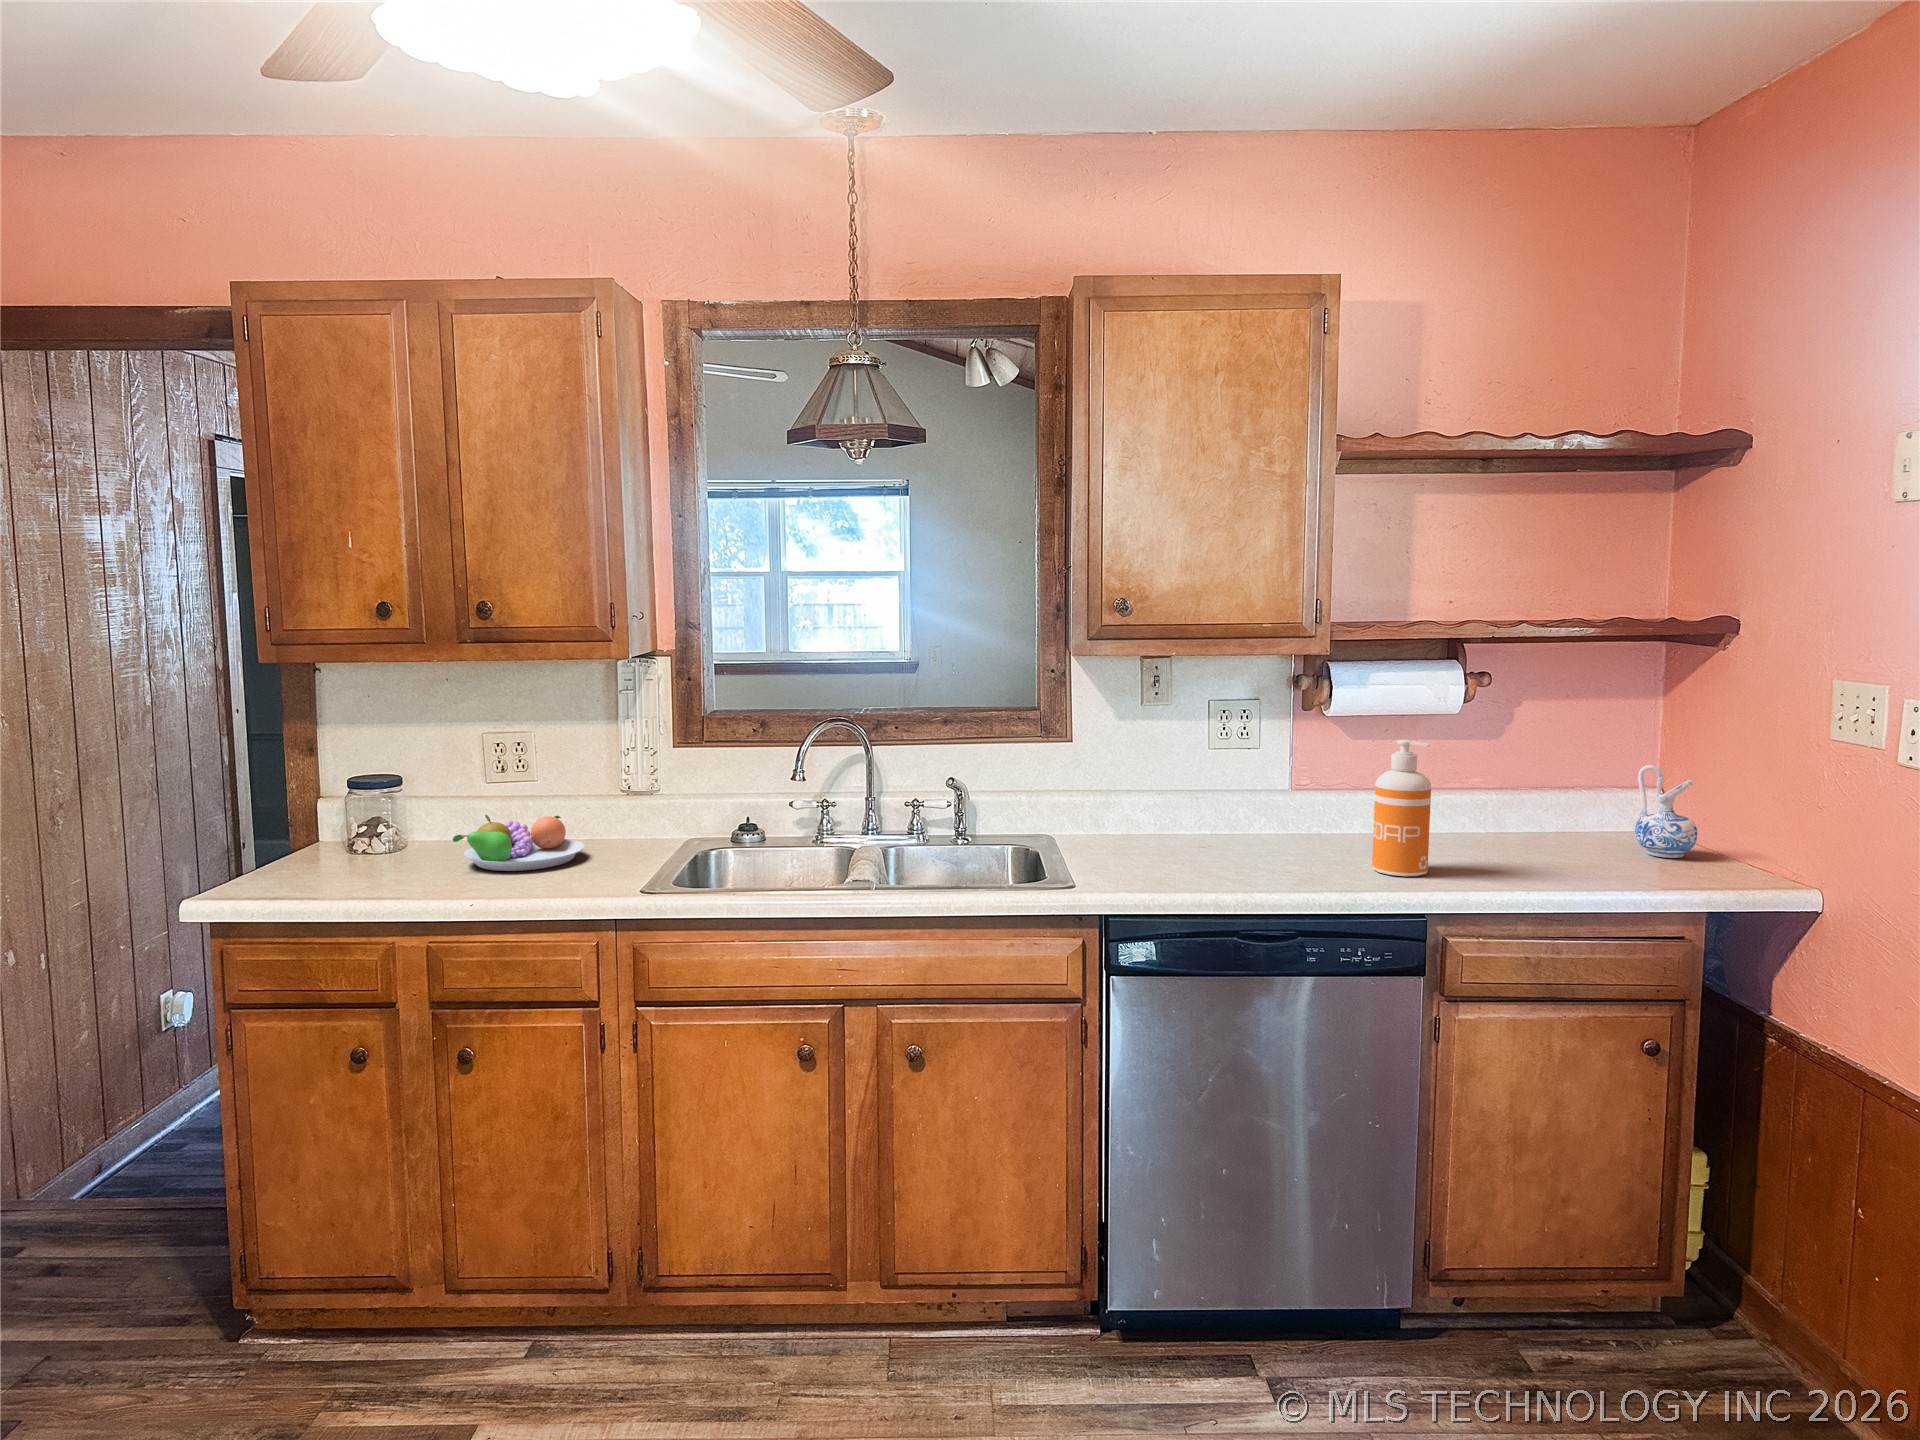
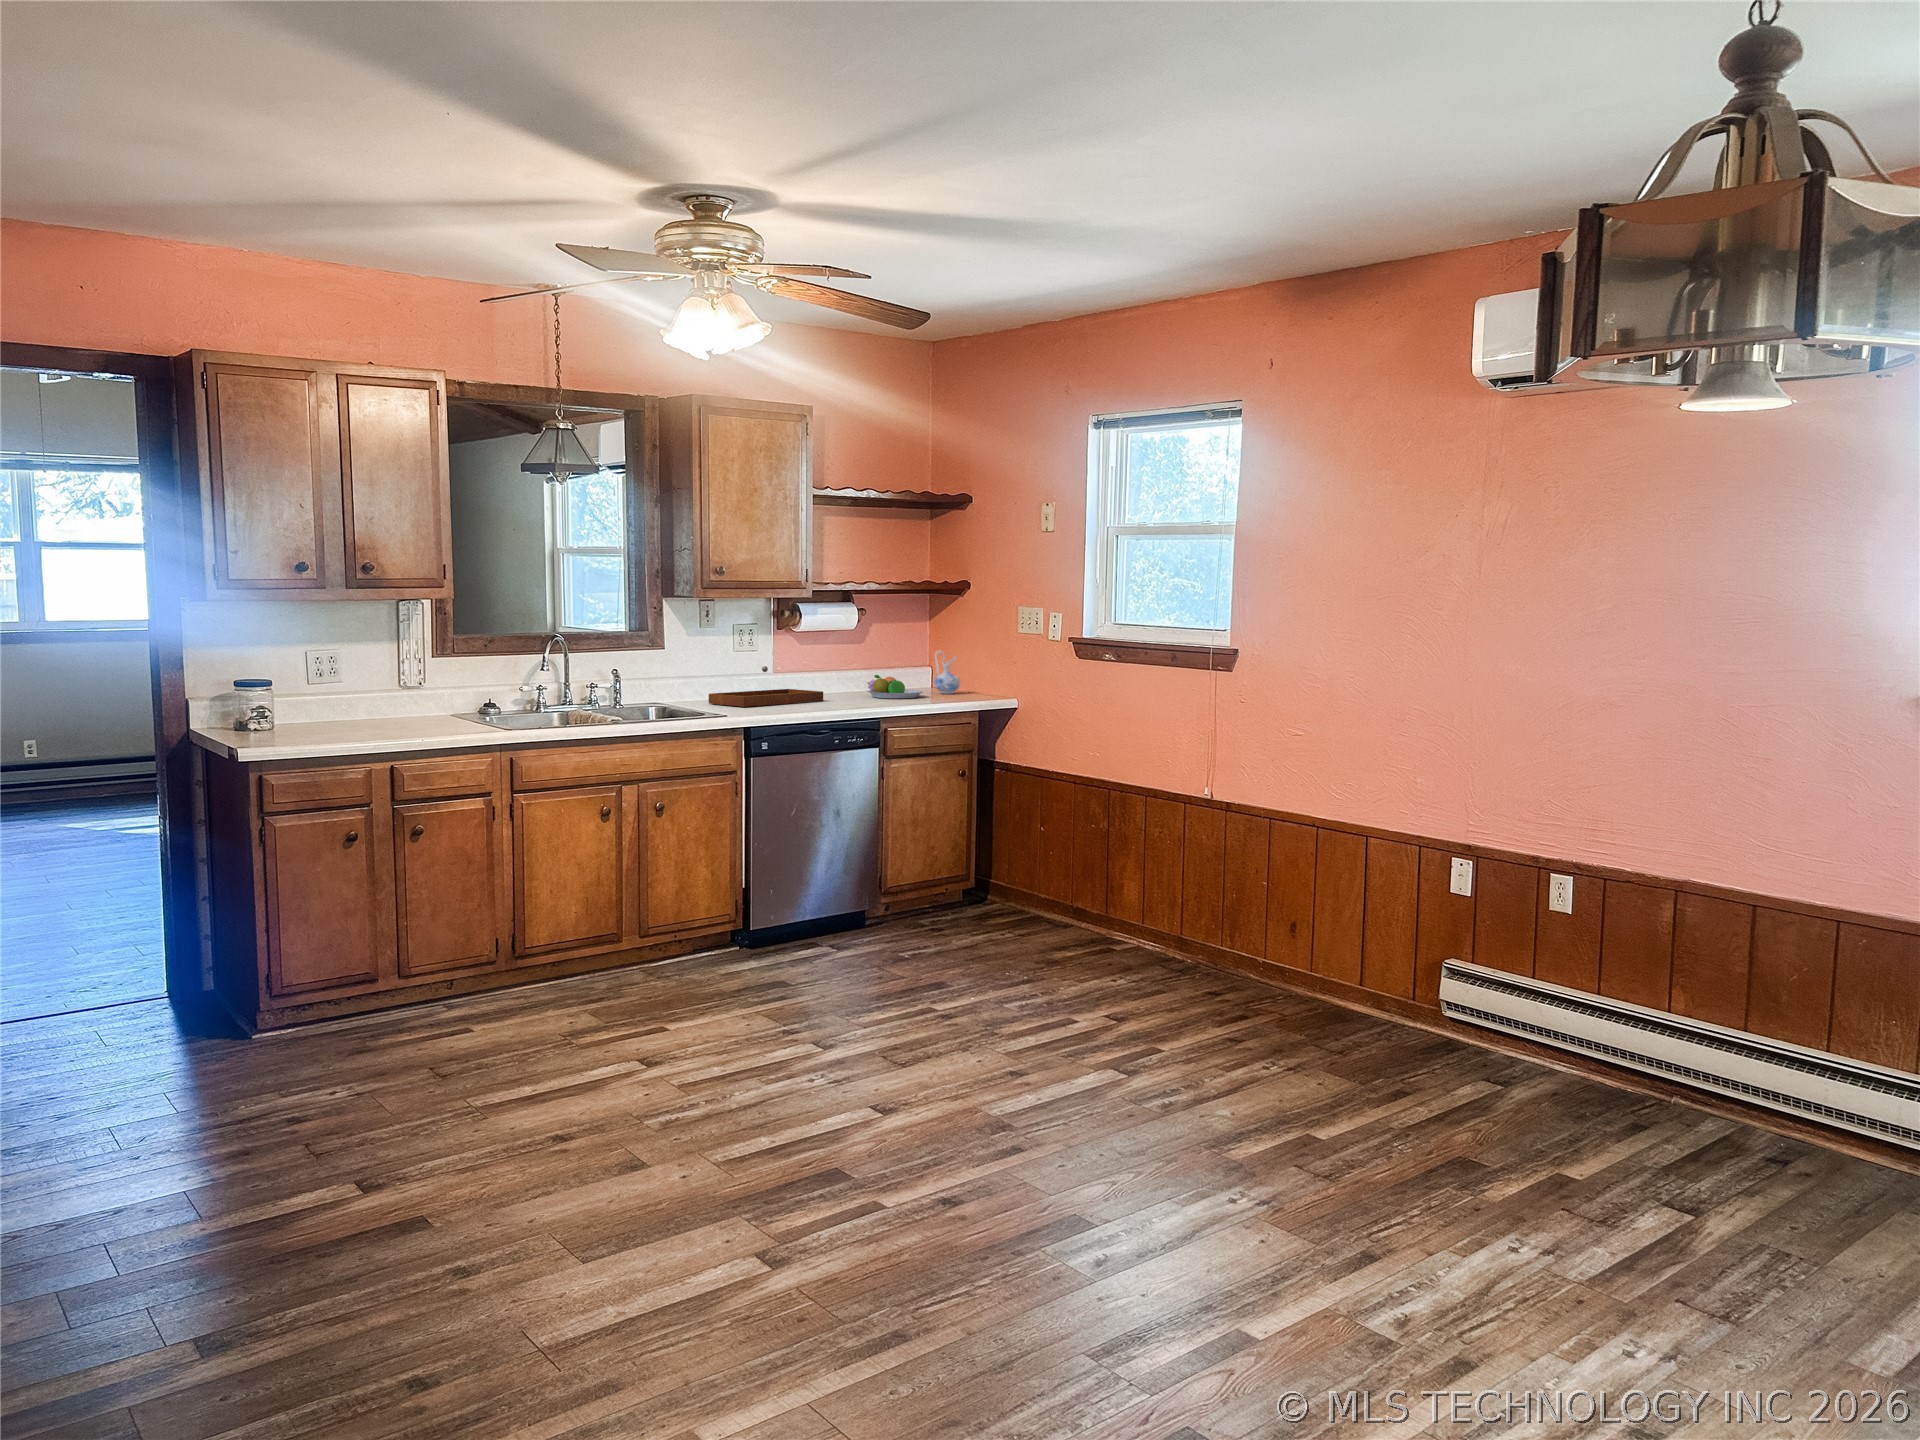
soap dispenser: present [1372,740,1431,876] -> none [839,638,865,703]
tray: none [1129,781,1352,864] -> present [709,666,823,707]
fruit bowl: present [453,815,584,871] -> present [867,675,923,698]

